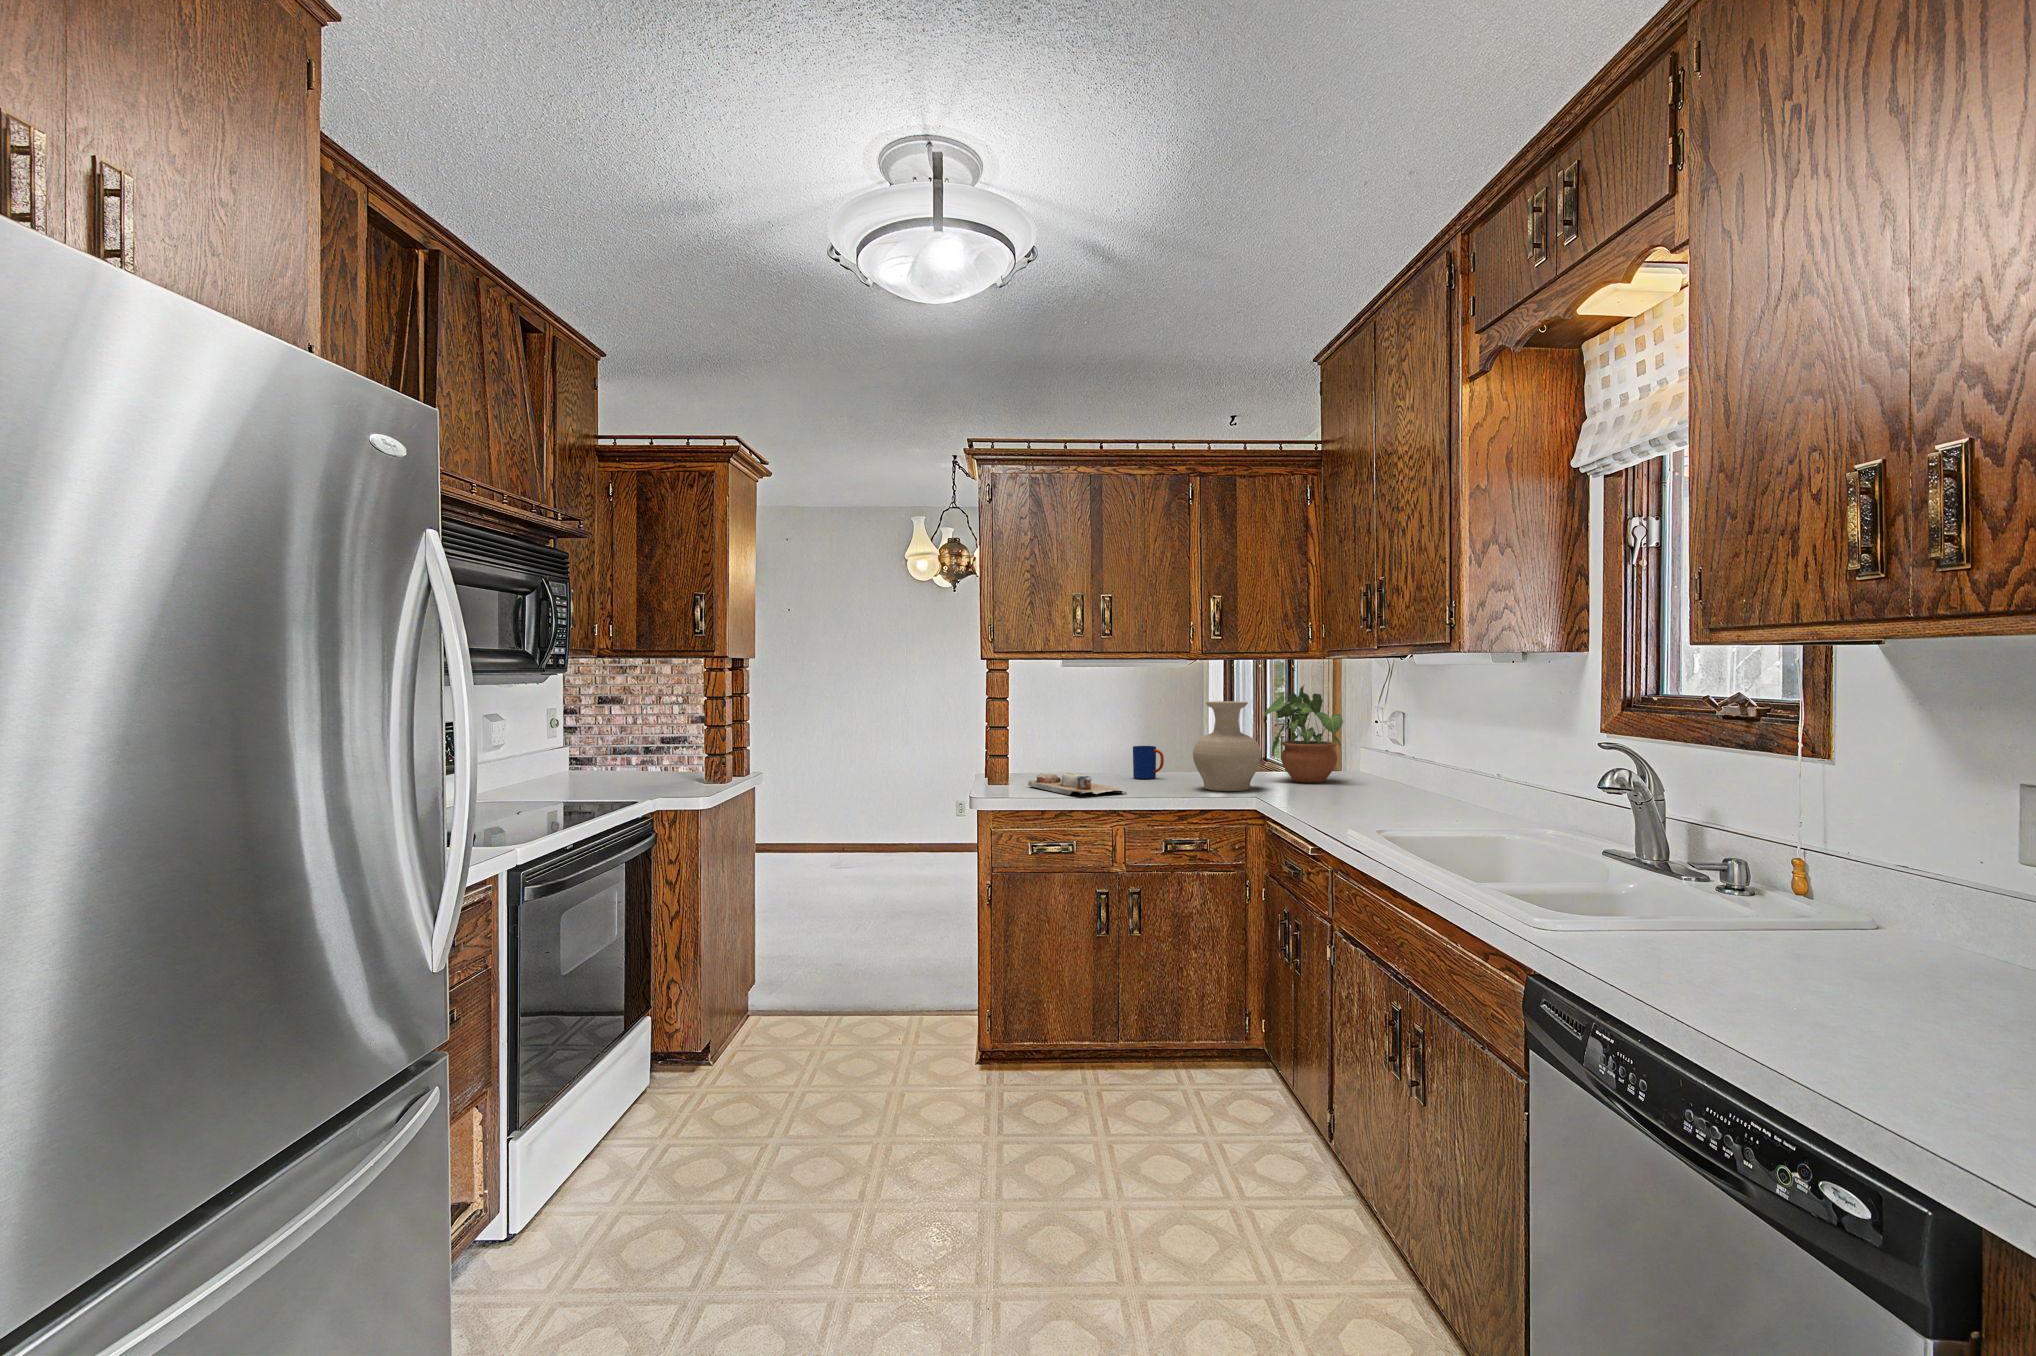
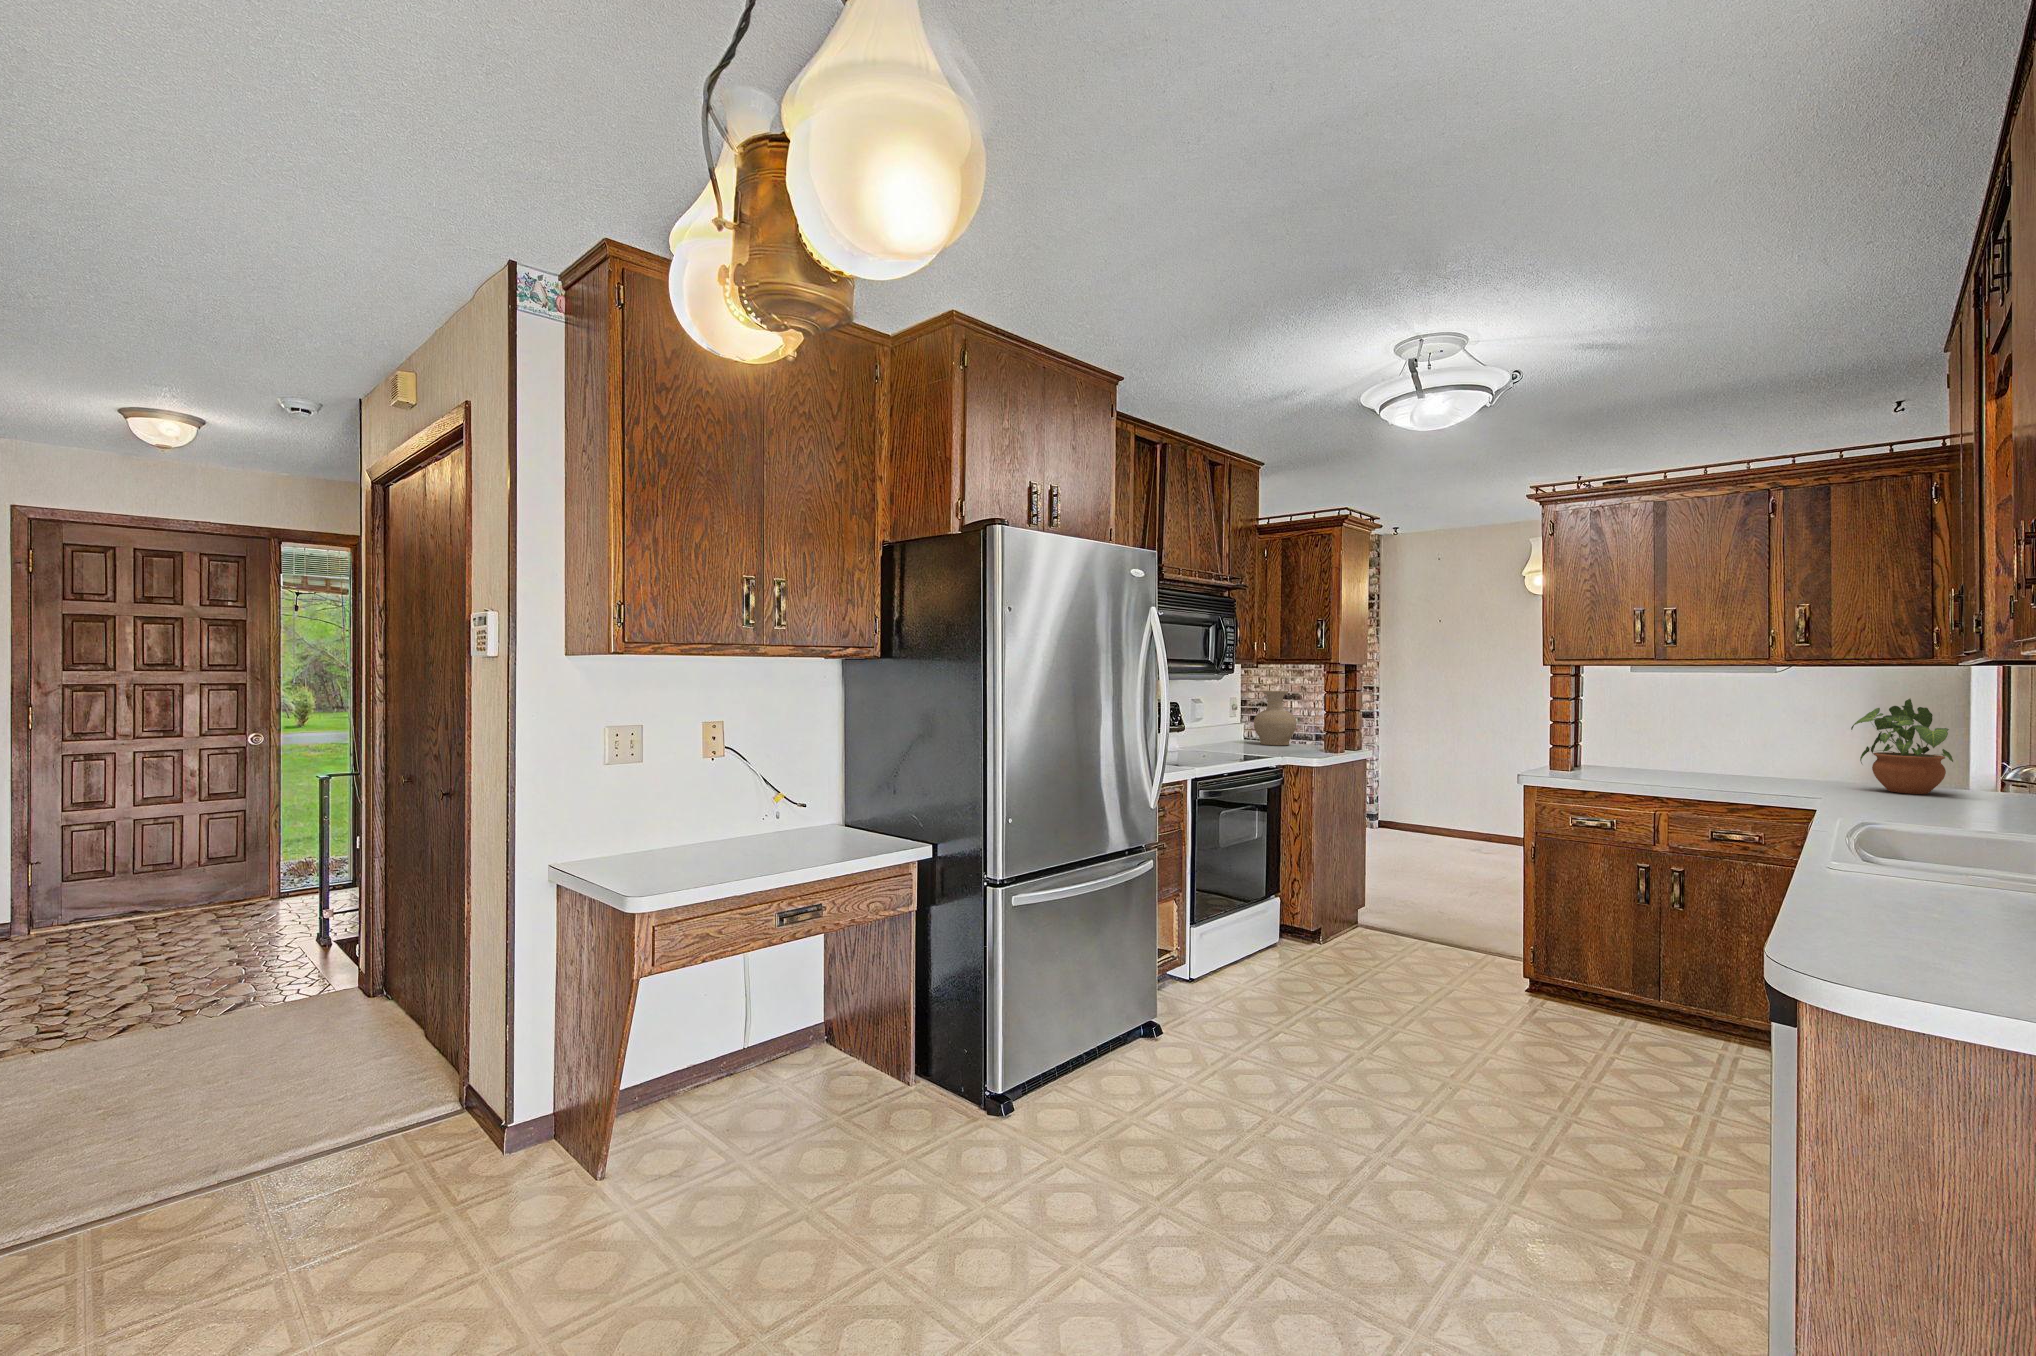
vase: present [1193,701,1261,791] -> present [1254,691,1297,745]
mug: present [1133,746,1164,779] -> none [1705,748,1737,778]
cutting board: present [1028,773,1127,795] -> none [1587,765,1676,786]

